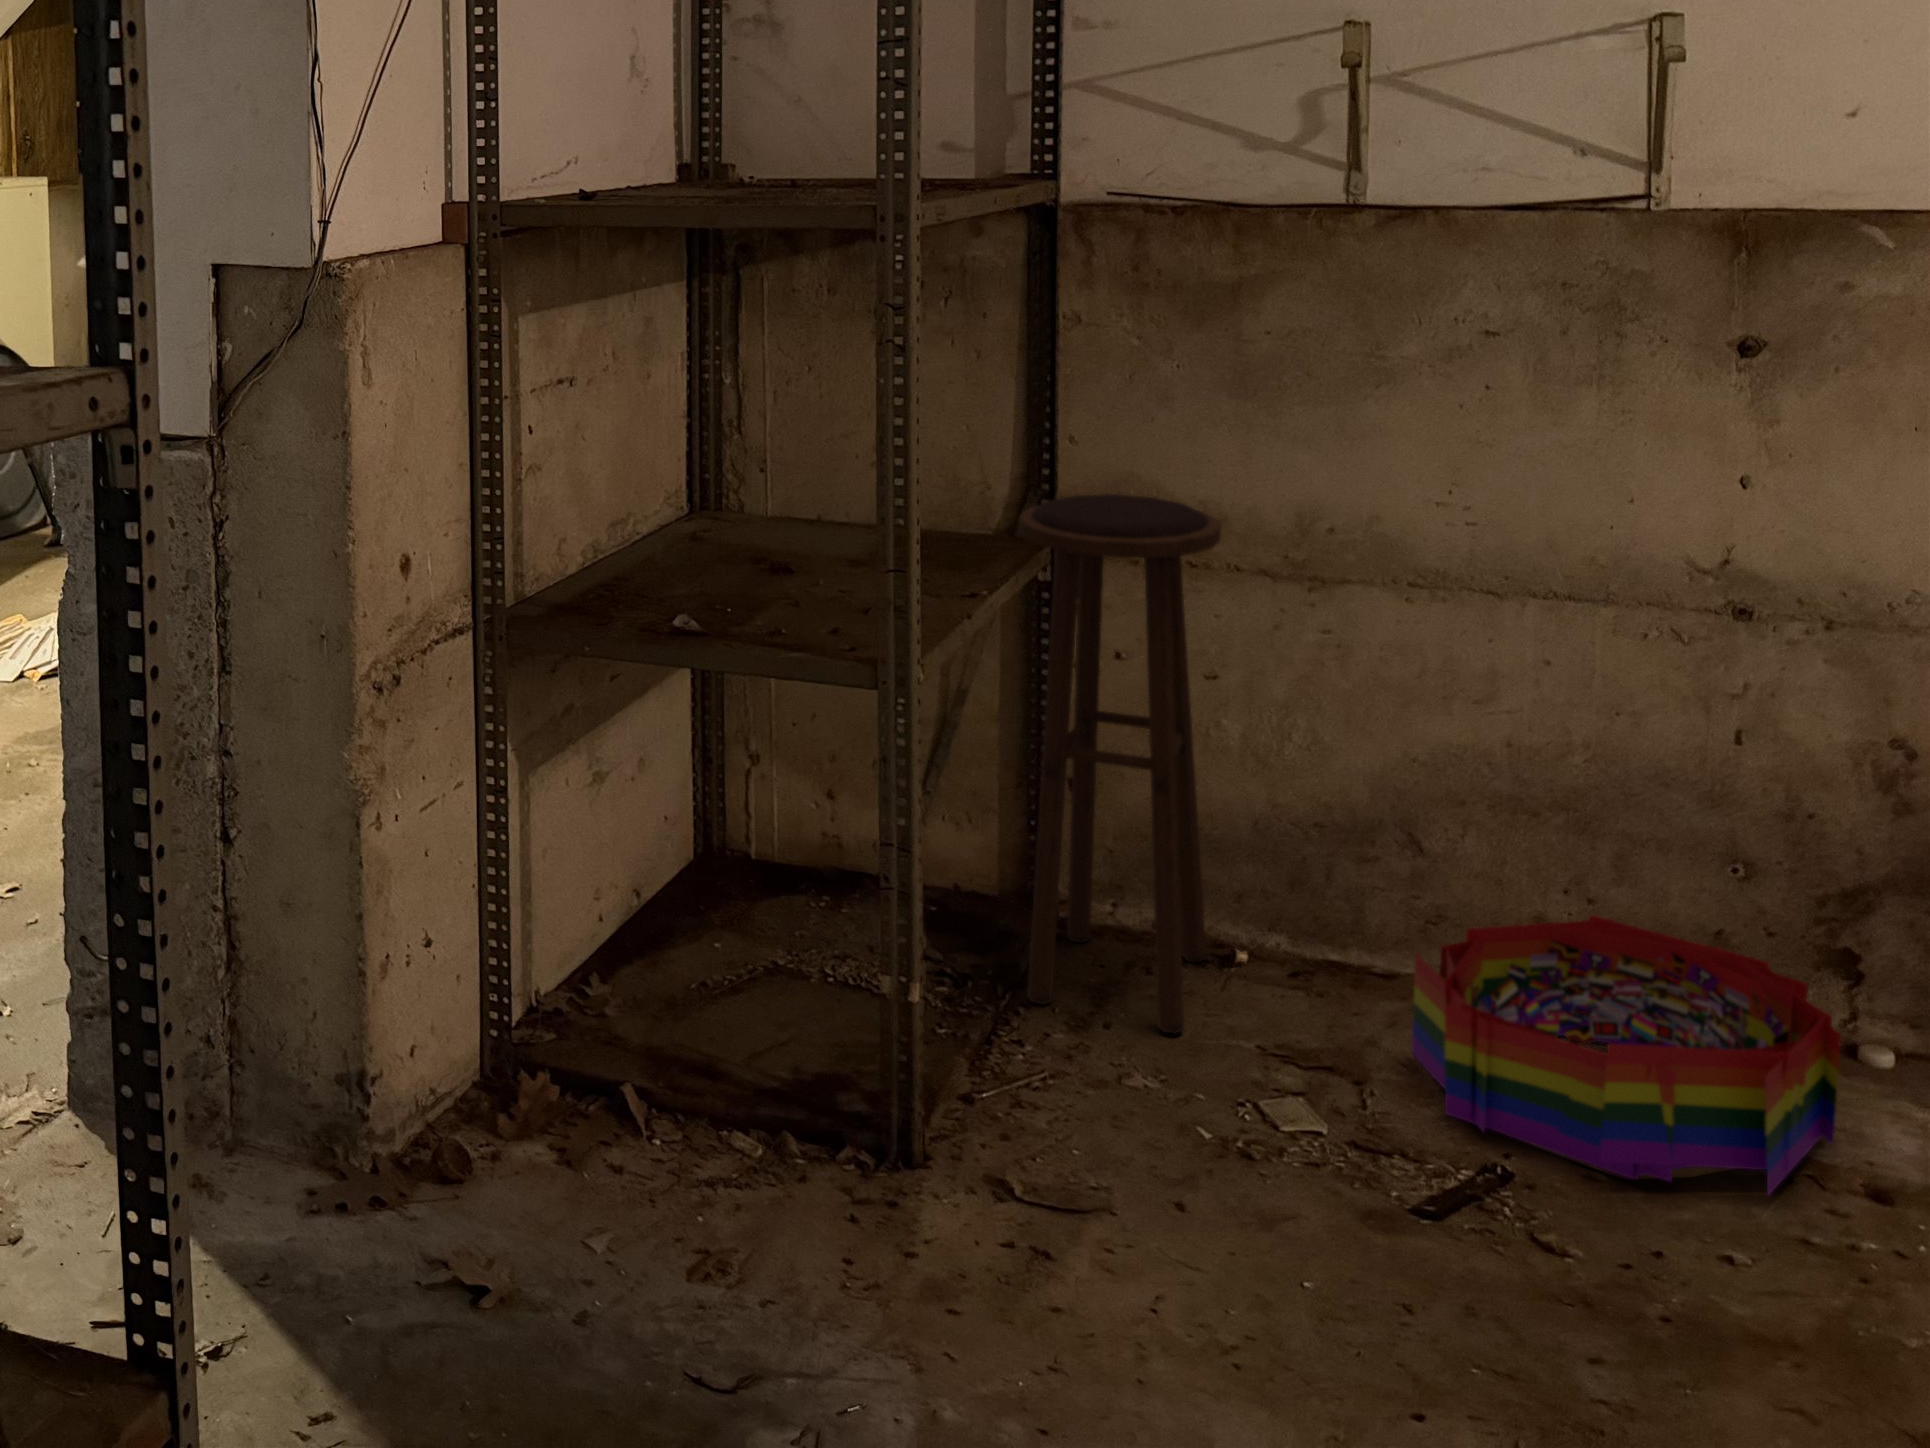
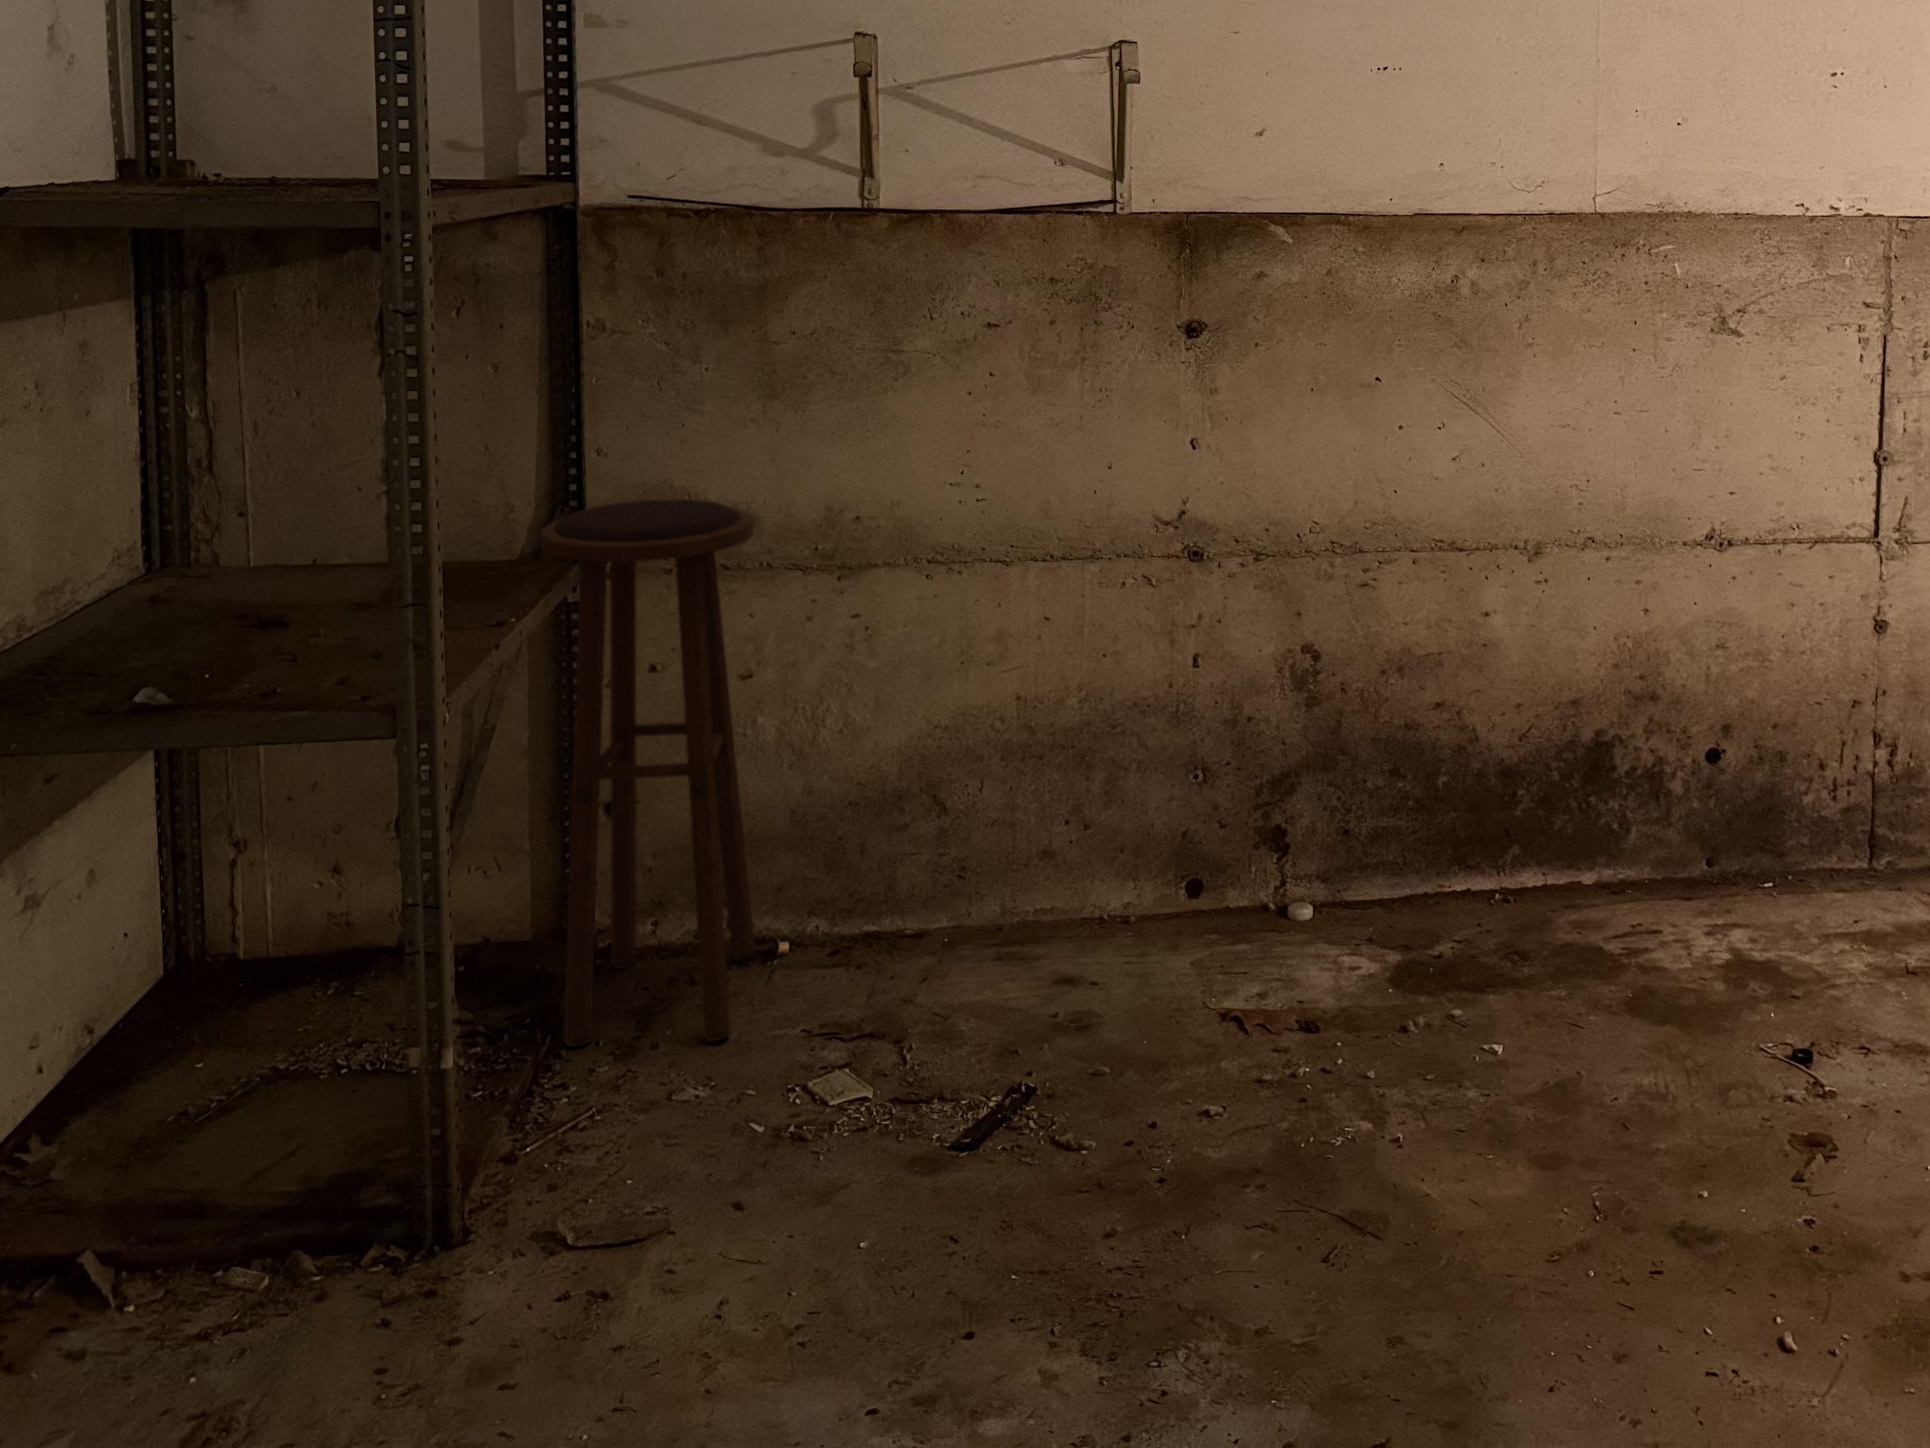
storage bin: present [1412,915,1841,1195] -> none [945,832,1279,1065]

